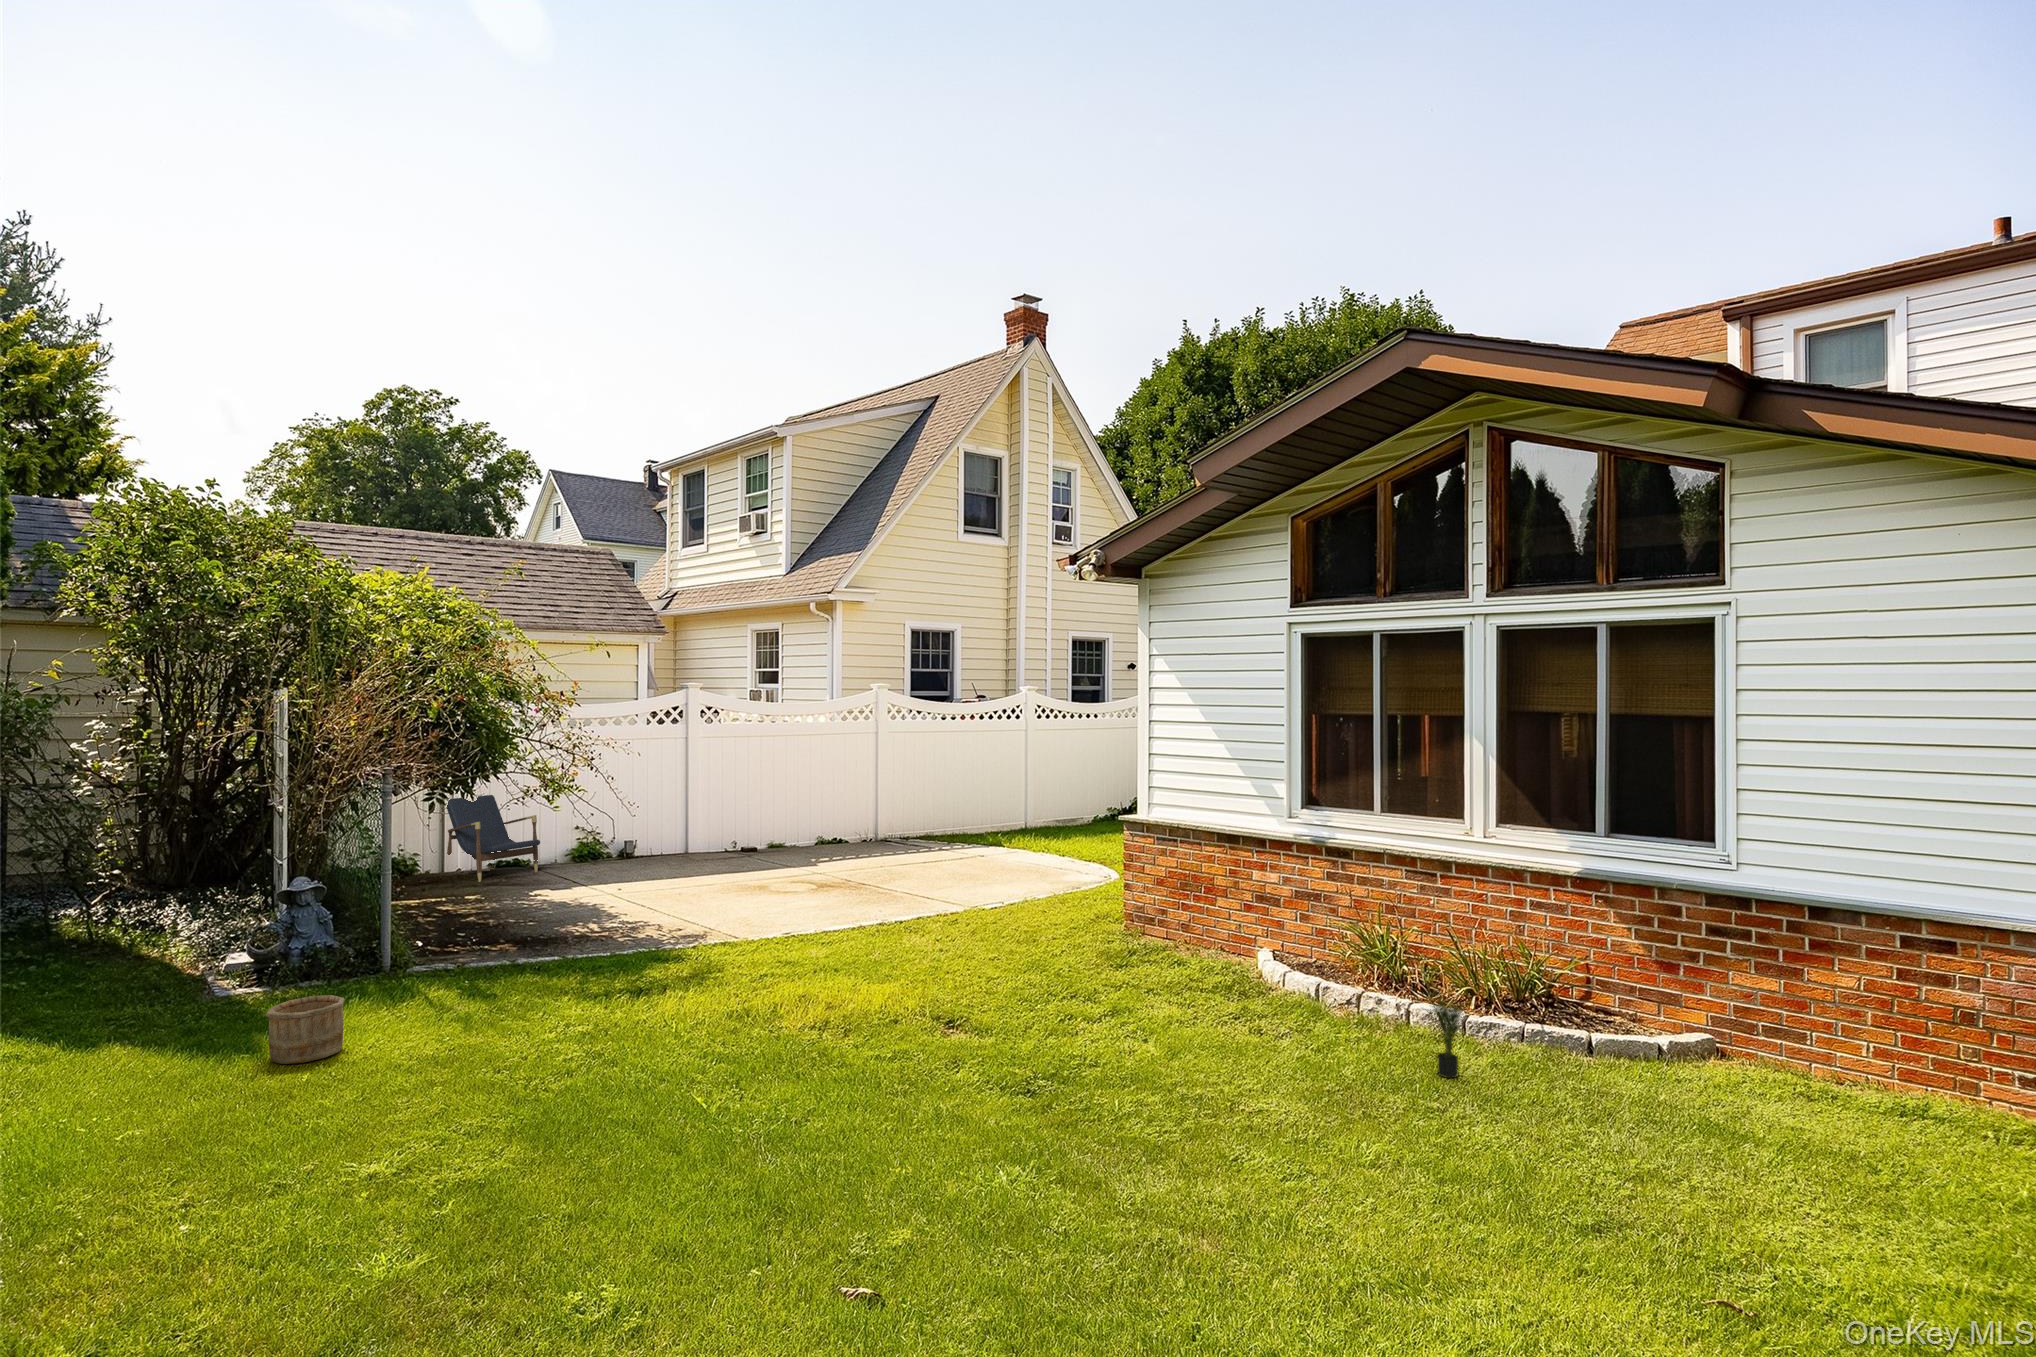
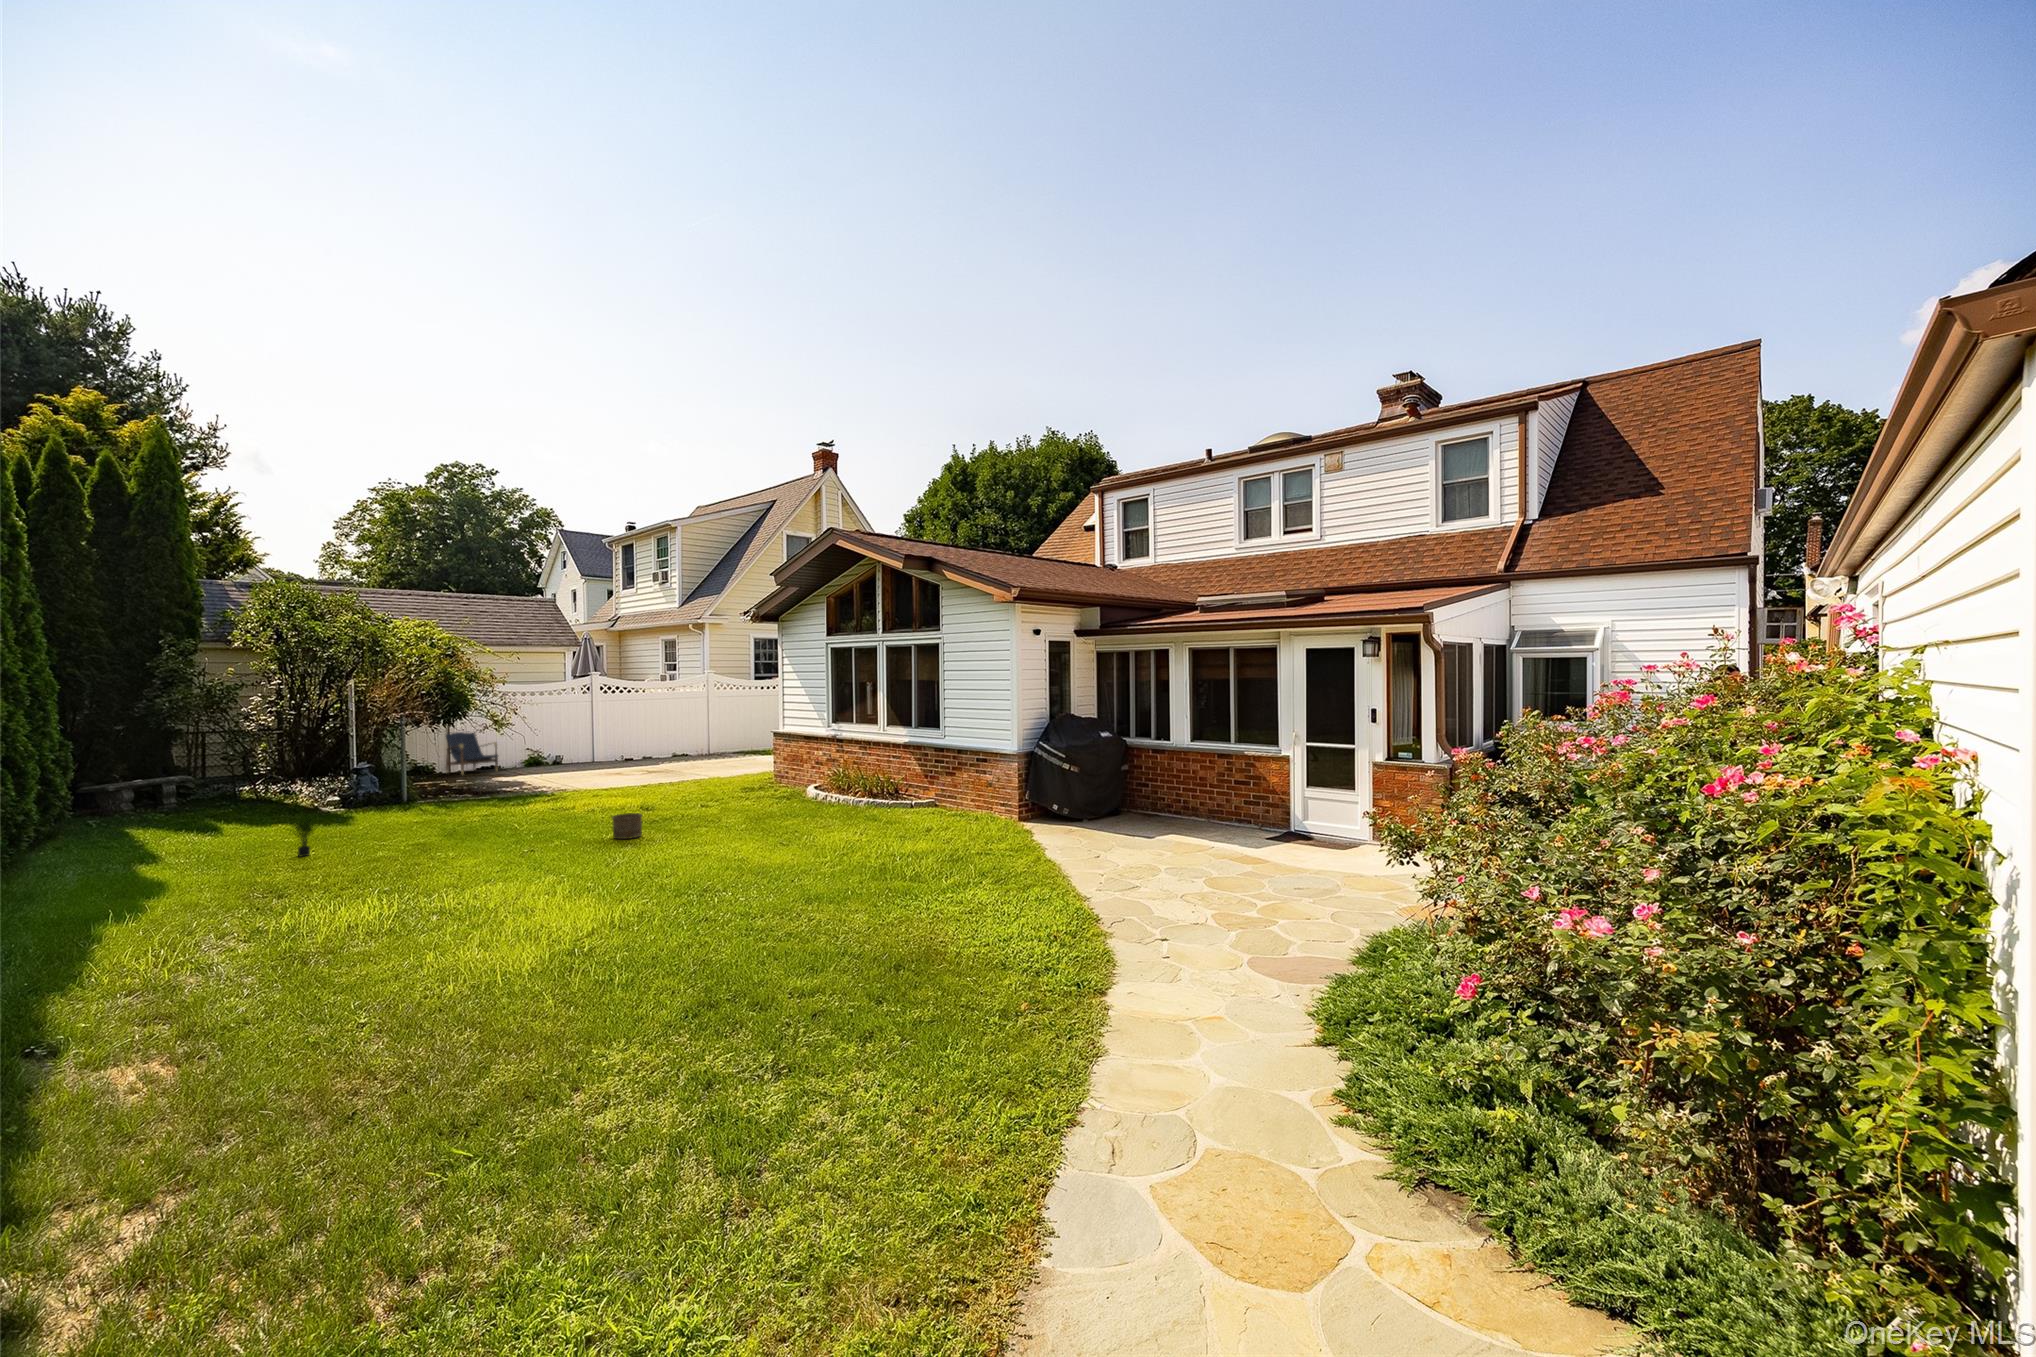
potted plant: present [1427,976,1468,1078] -> present [290,815,315,857]
wooden bucket: present [266,995,344,1064] -> present [612,813,642,839]

